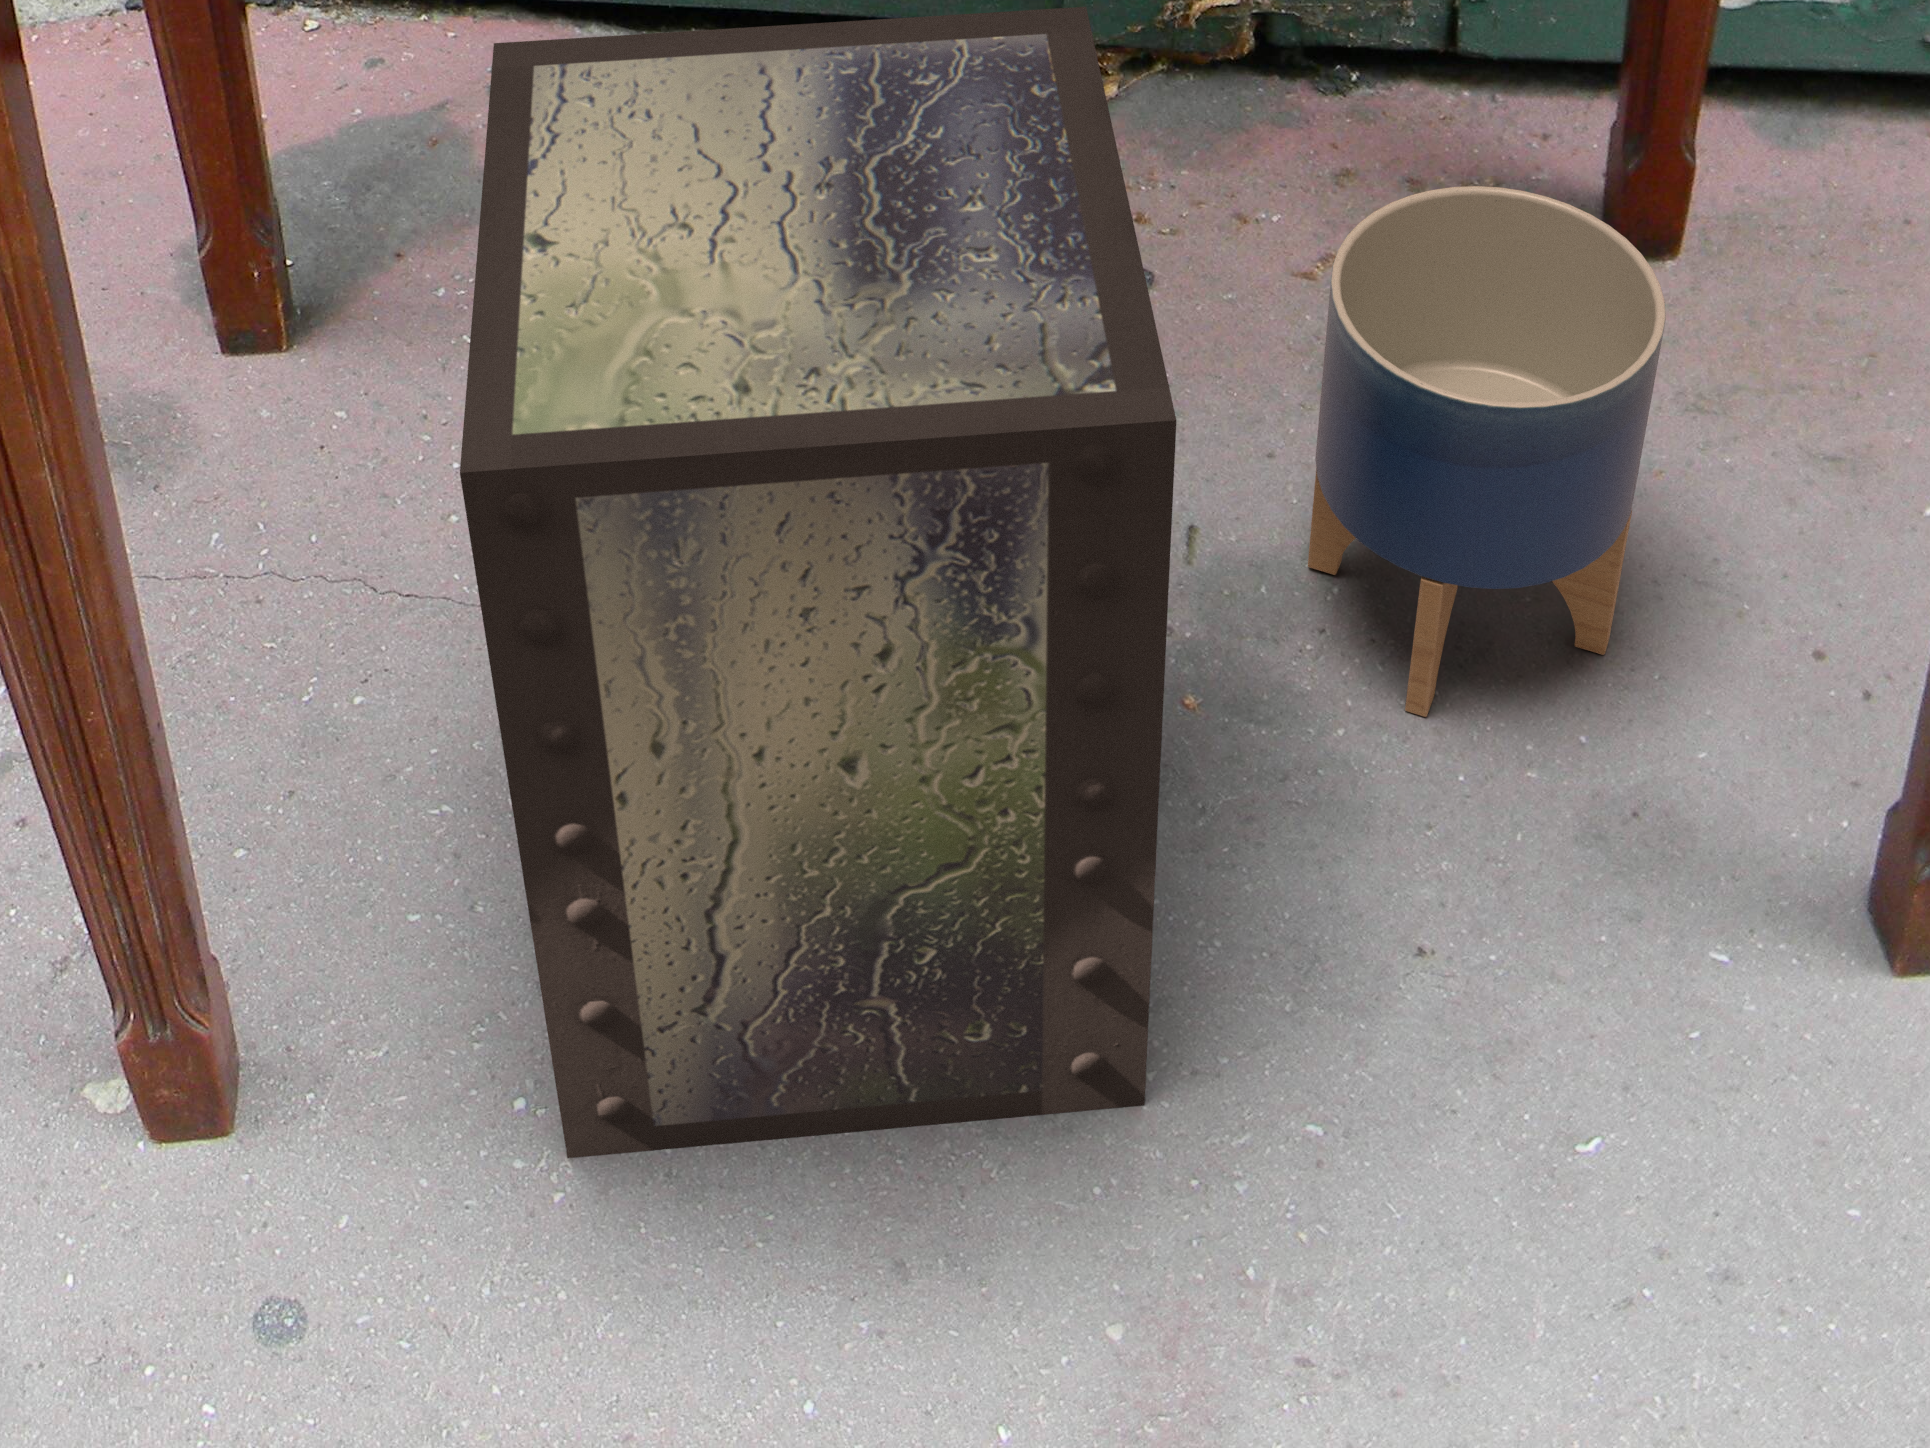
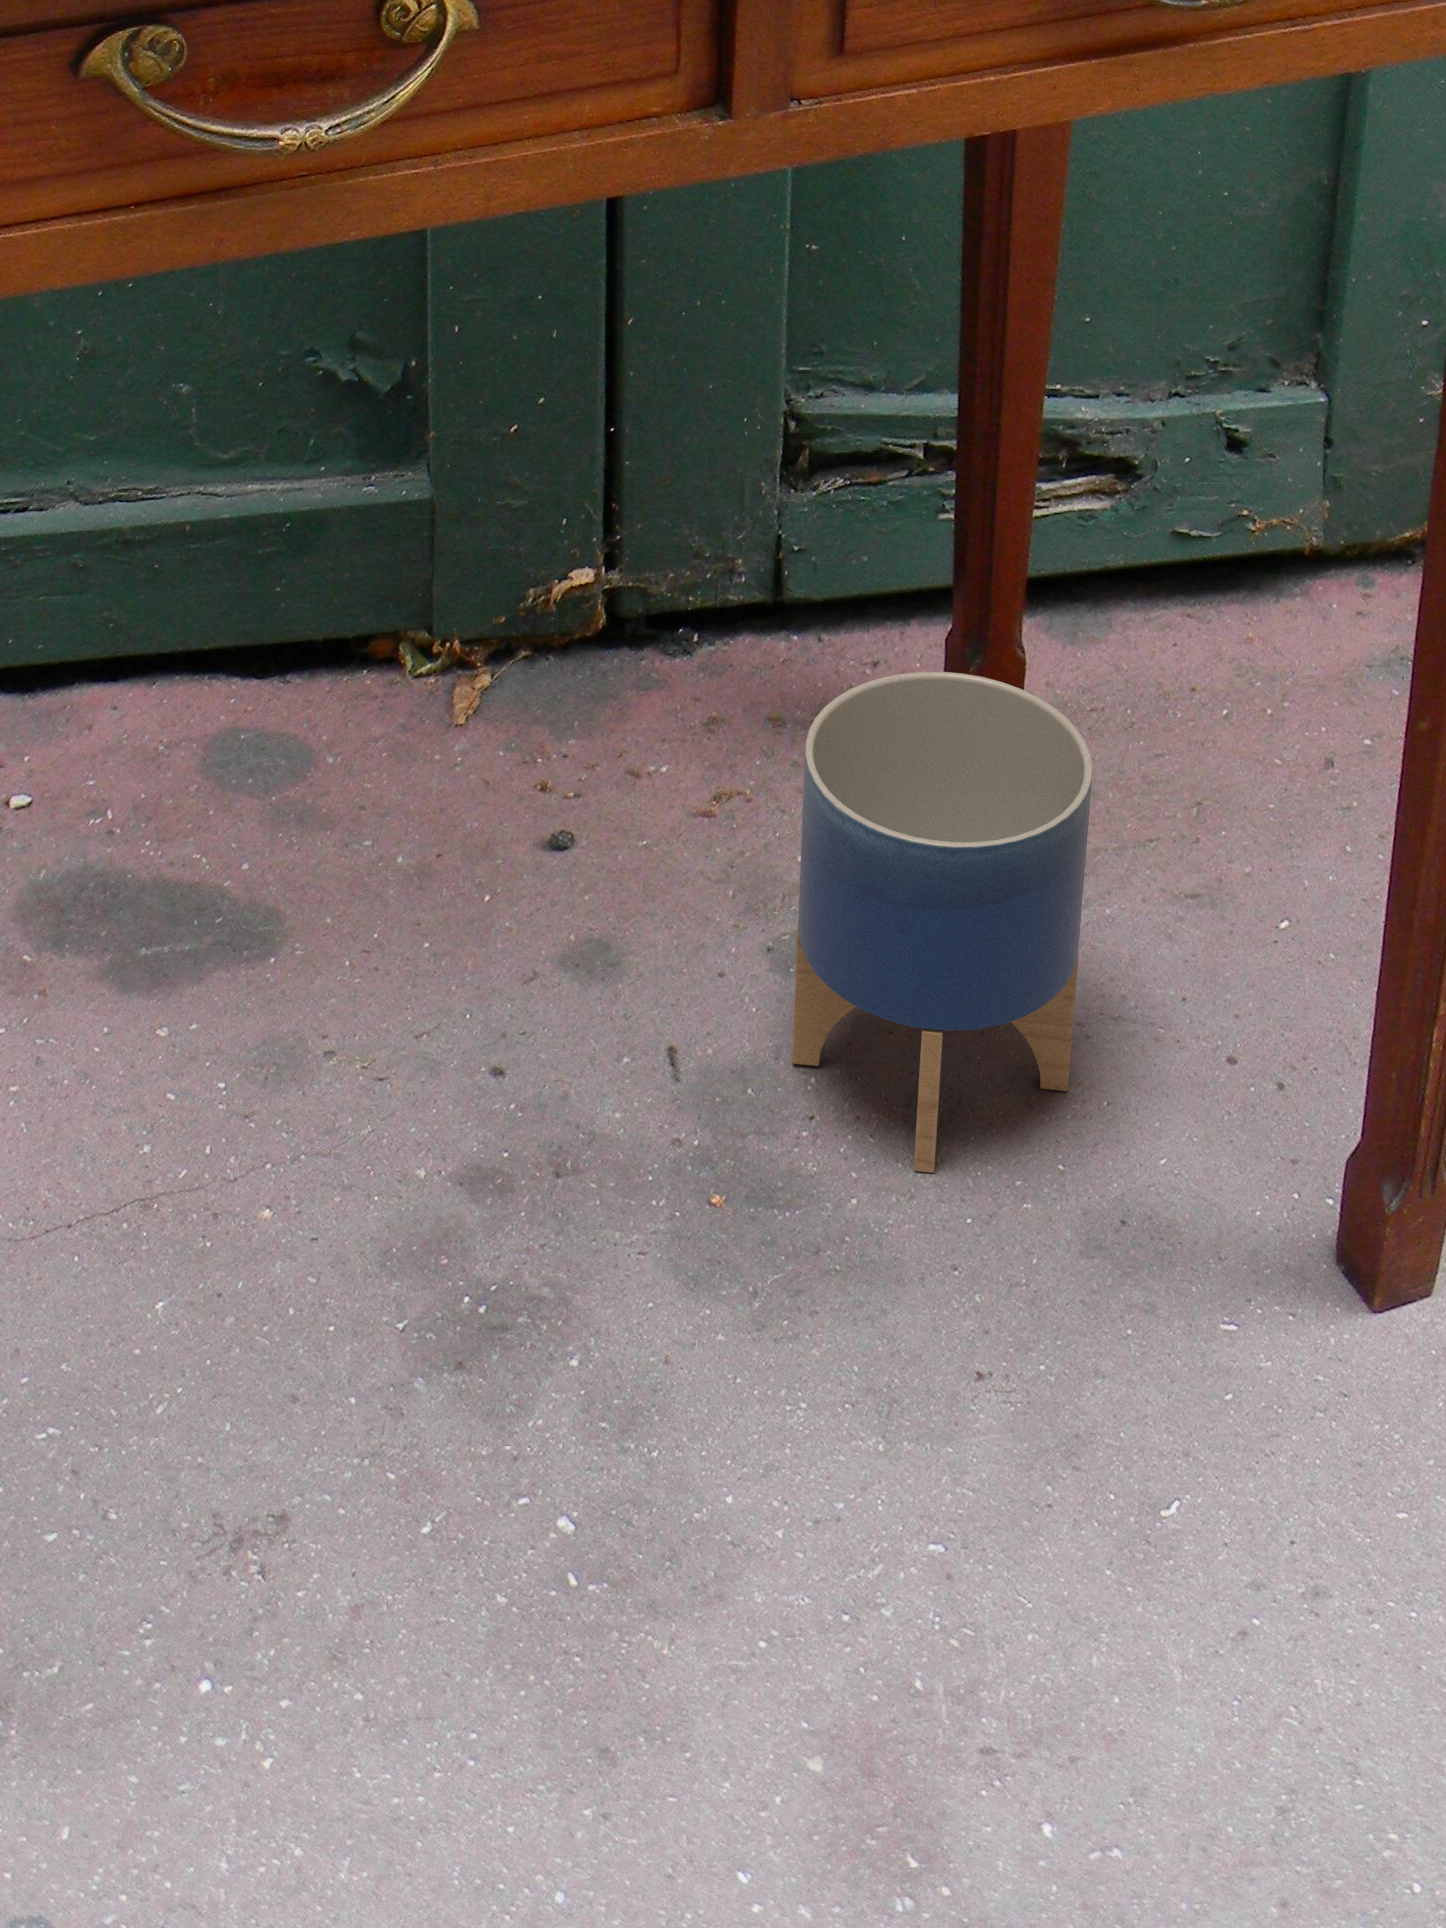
storage box: present [460,7,1176,1158] -> none [115,528,823,1735]

